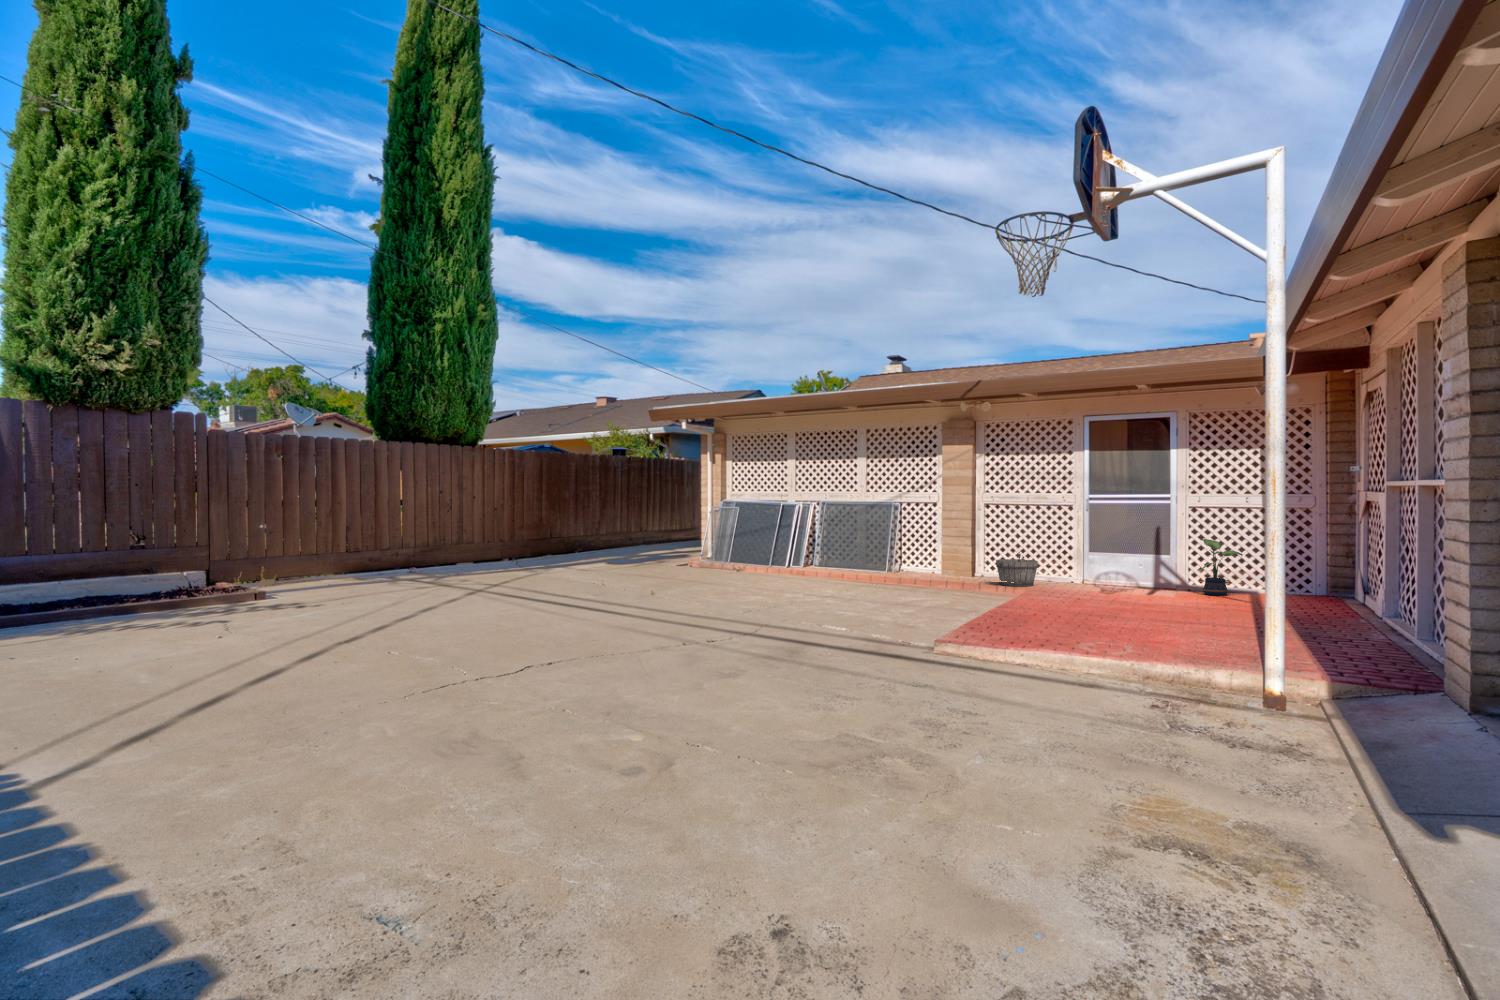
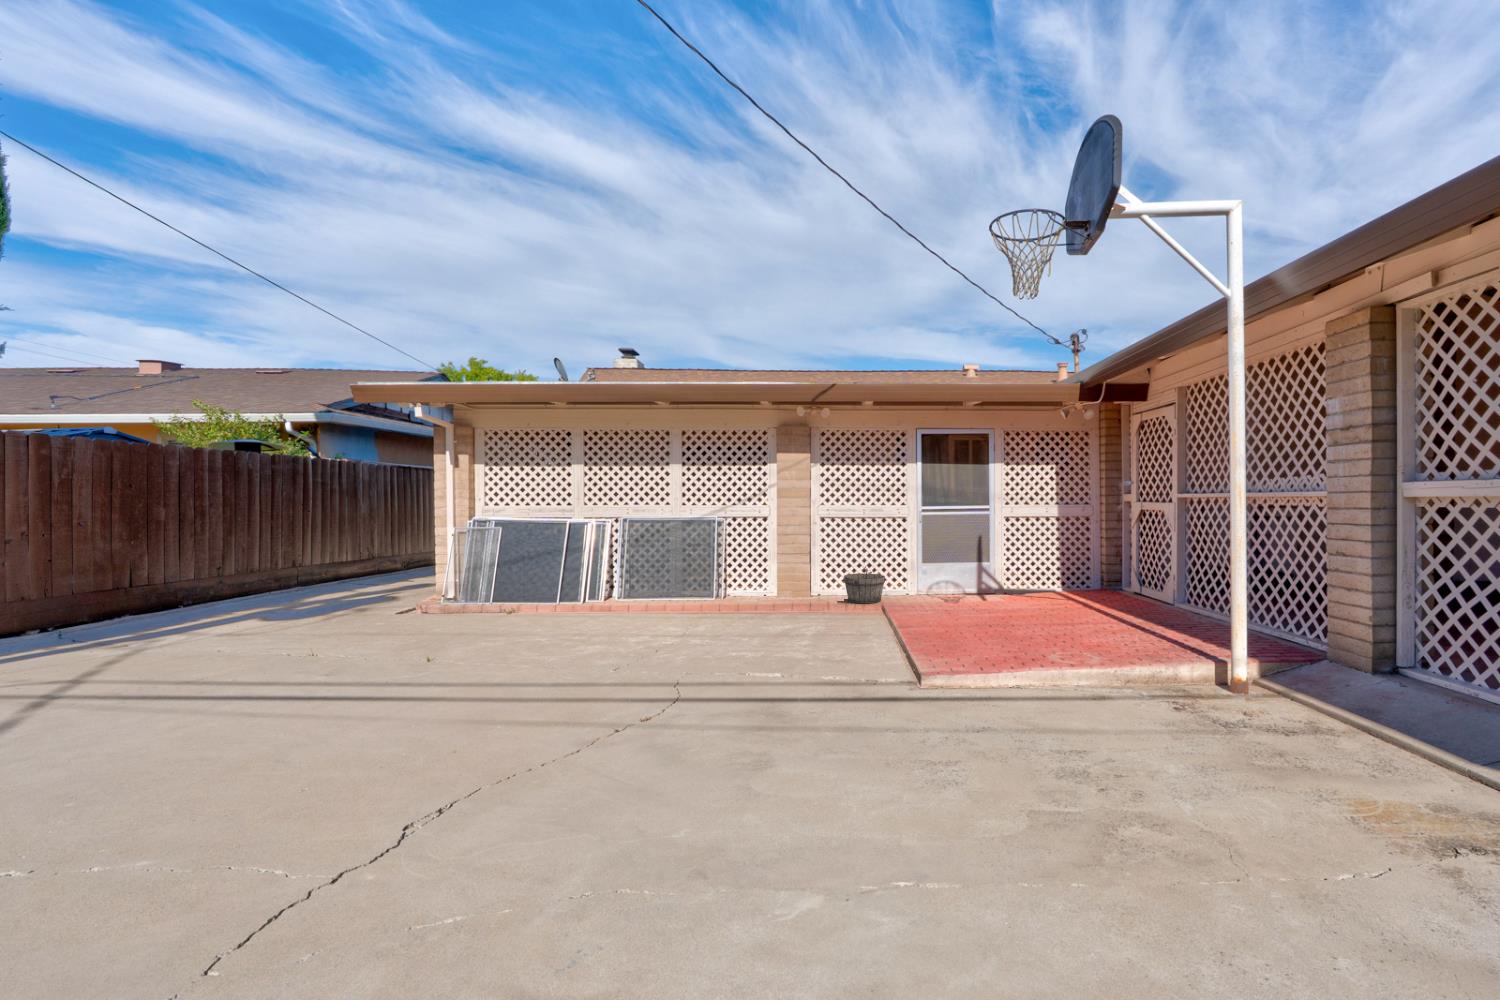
potted plant: present [1200,539,1242,596] -> none [1015,546,1051,597]

